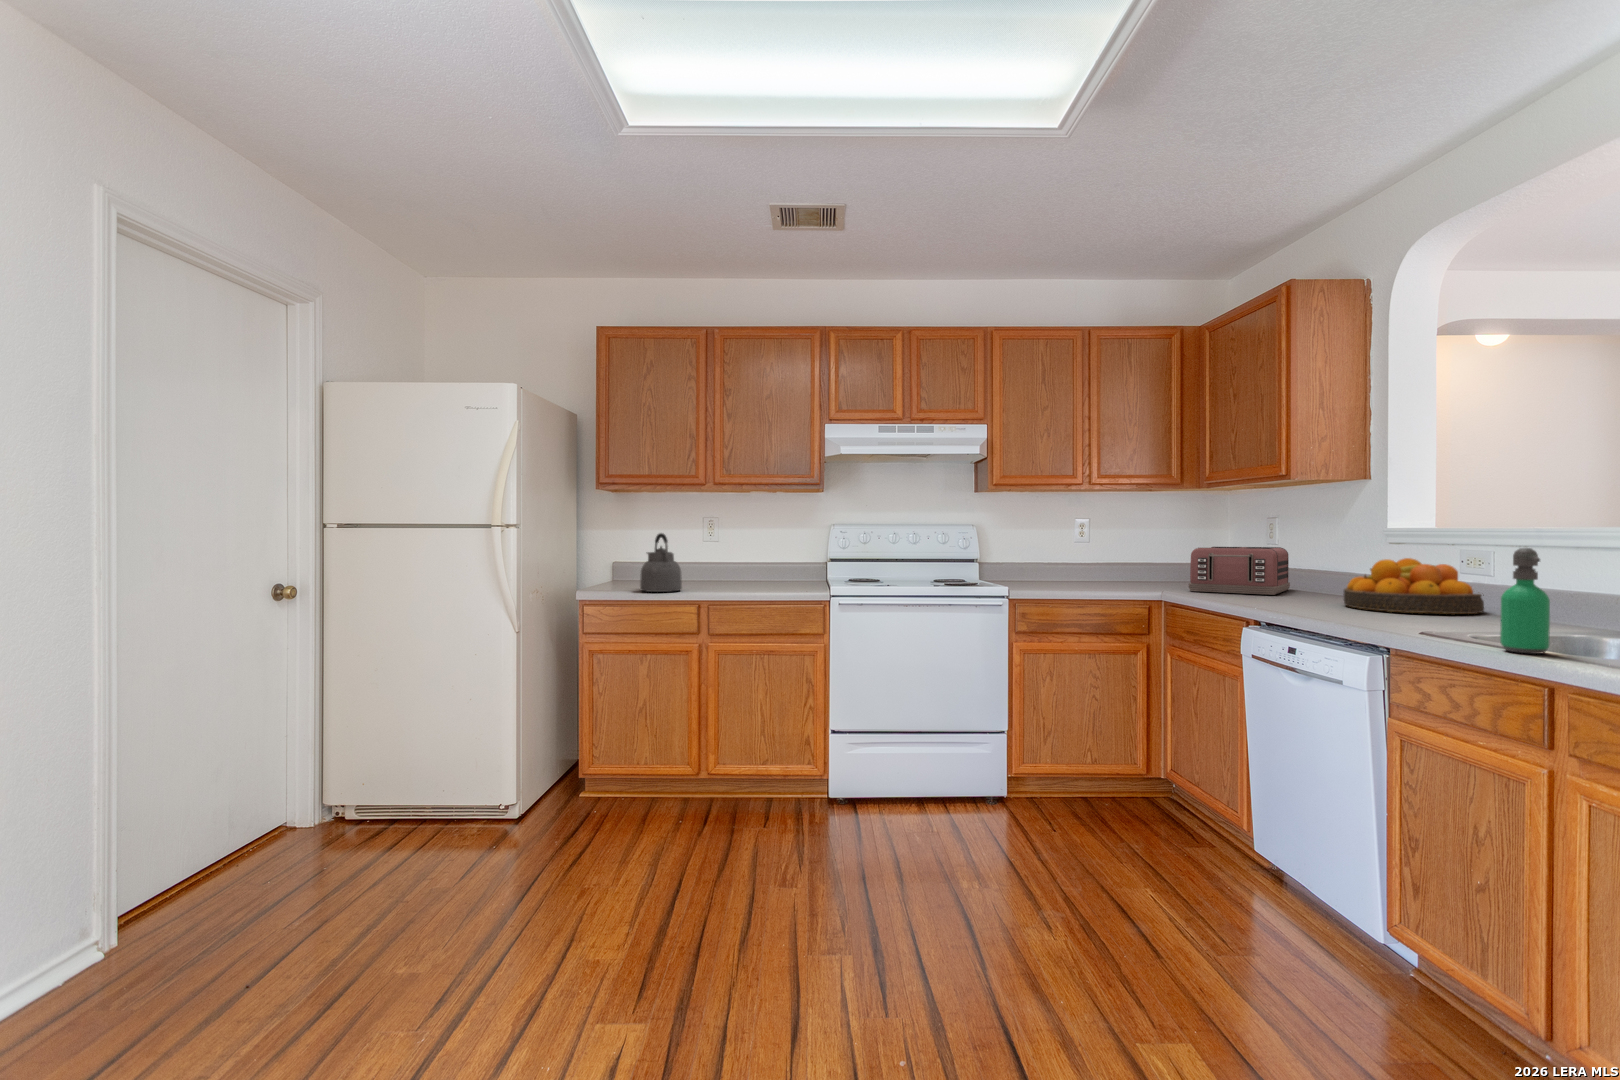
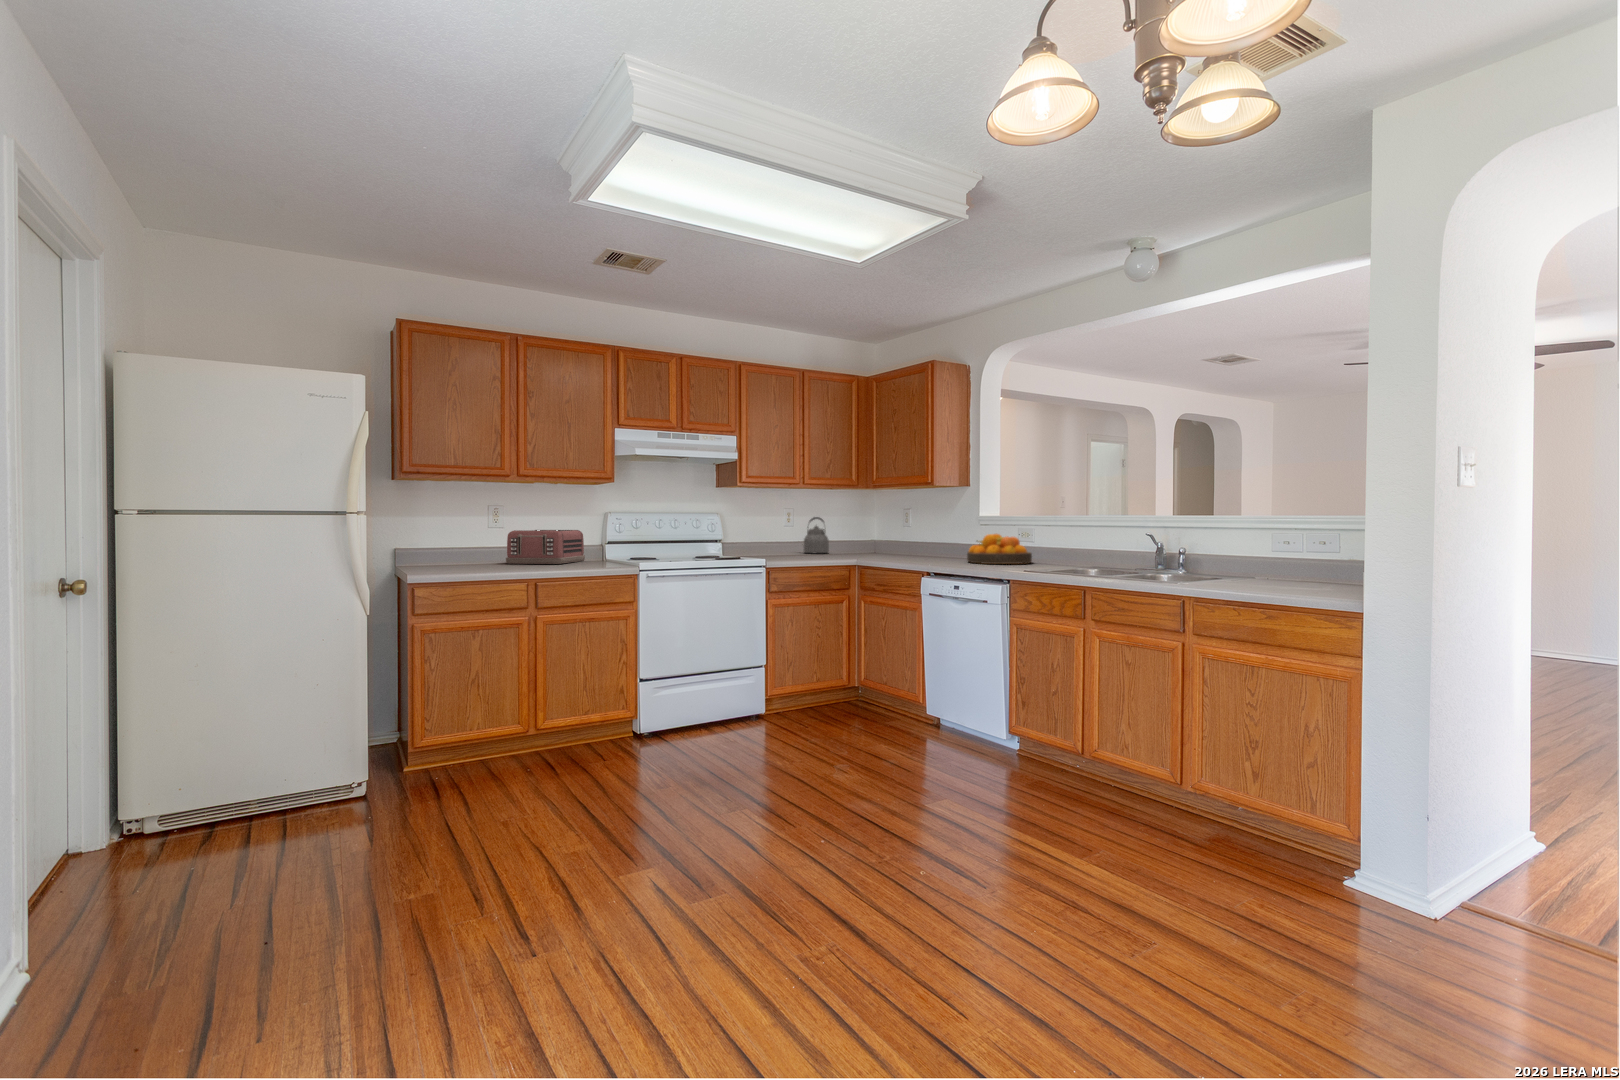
kettle: present [640,533,682,592] -> present [804,517,829,553]
toaster: present [1189,547,1290,595] -> present [506,530,585,564]
soap dispenser: present [1500,548,1550,654] -> none [1062,526,1080,576]

